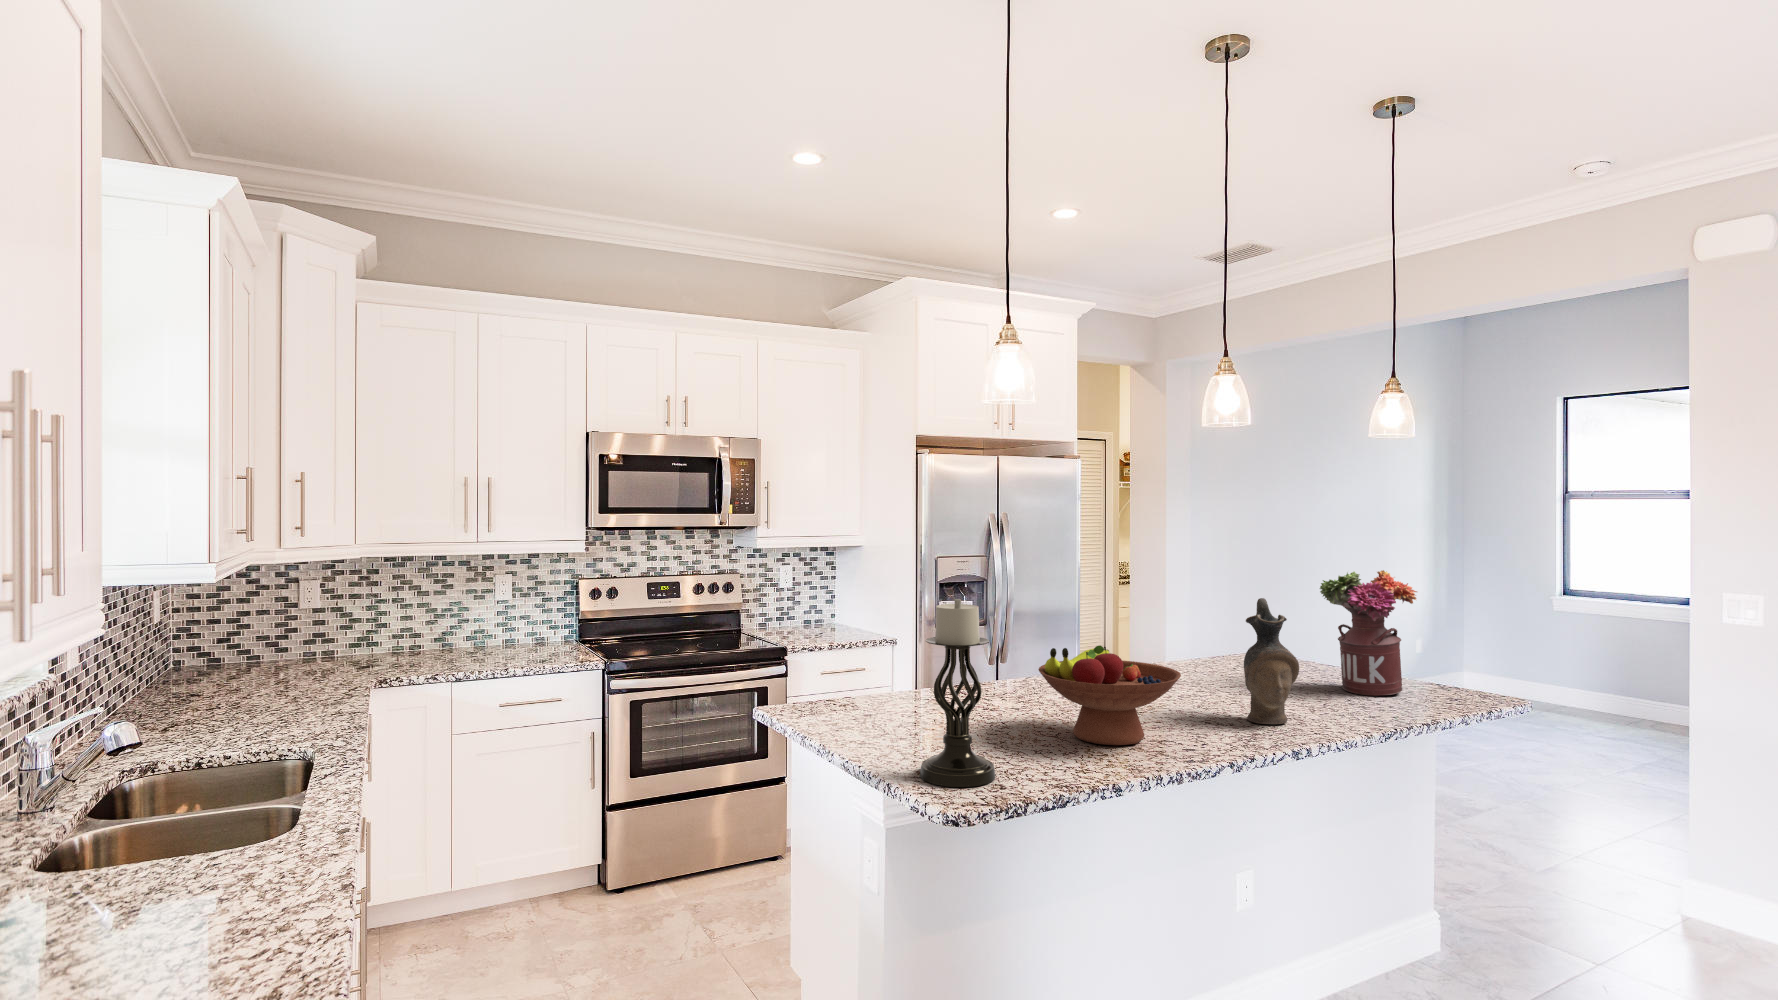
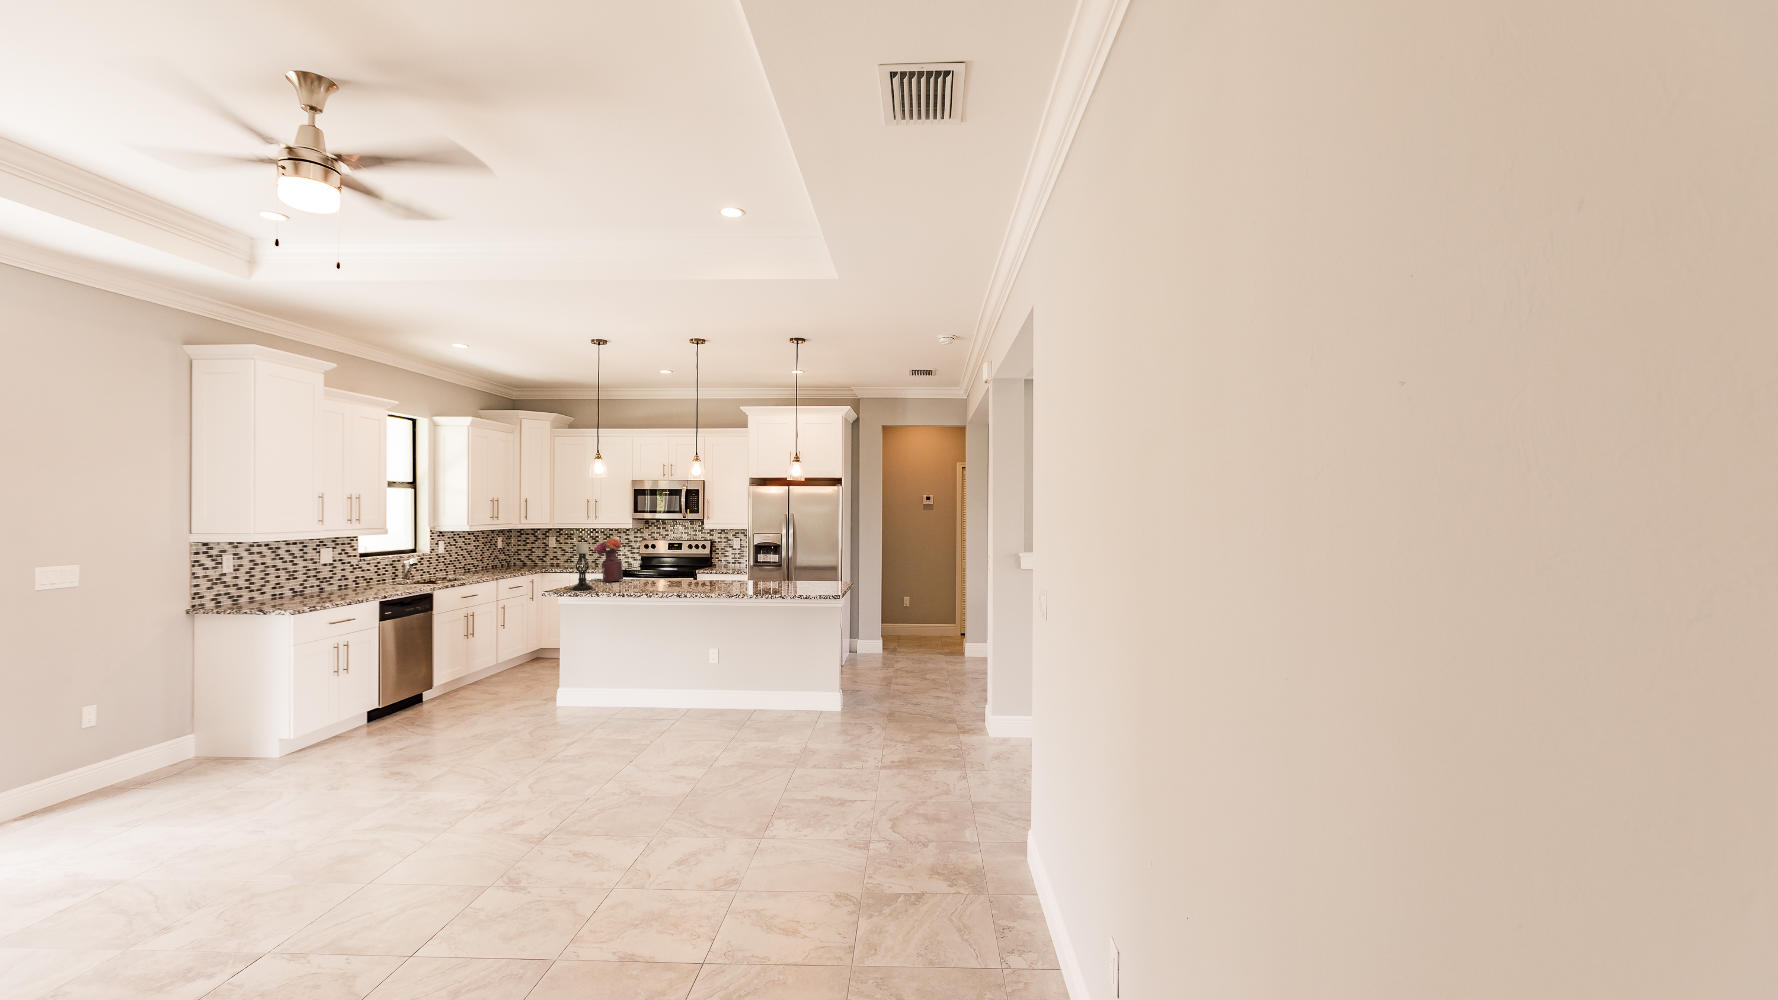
flower arrangement: present [1320,570,1417,695] -> present [594,538,623,582]
ceramic pitcher: present [1244,598,1299,724] -> none [699,549,719,590]
fruit bowl: present [1038,646,1181,745] -> none [626,559,671,589]

